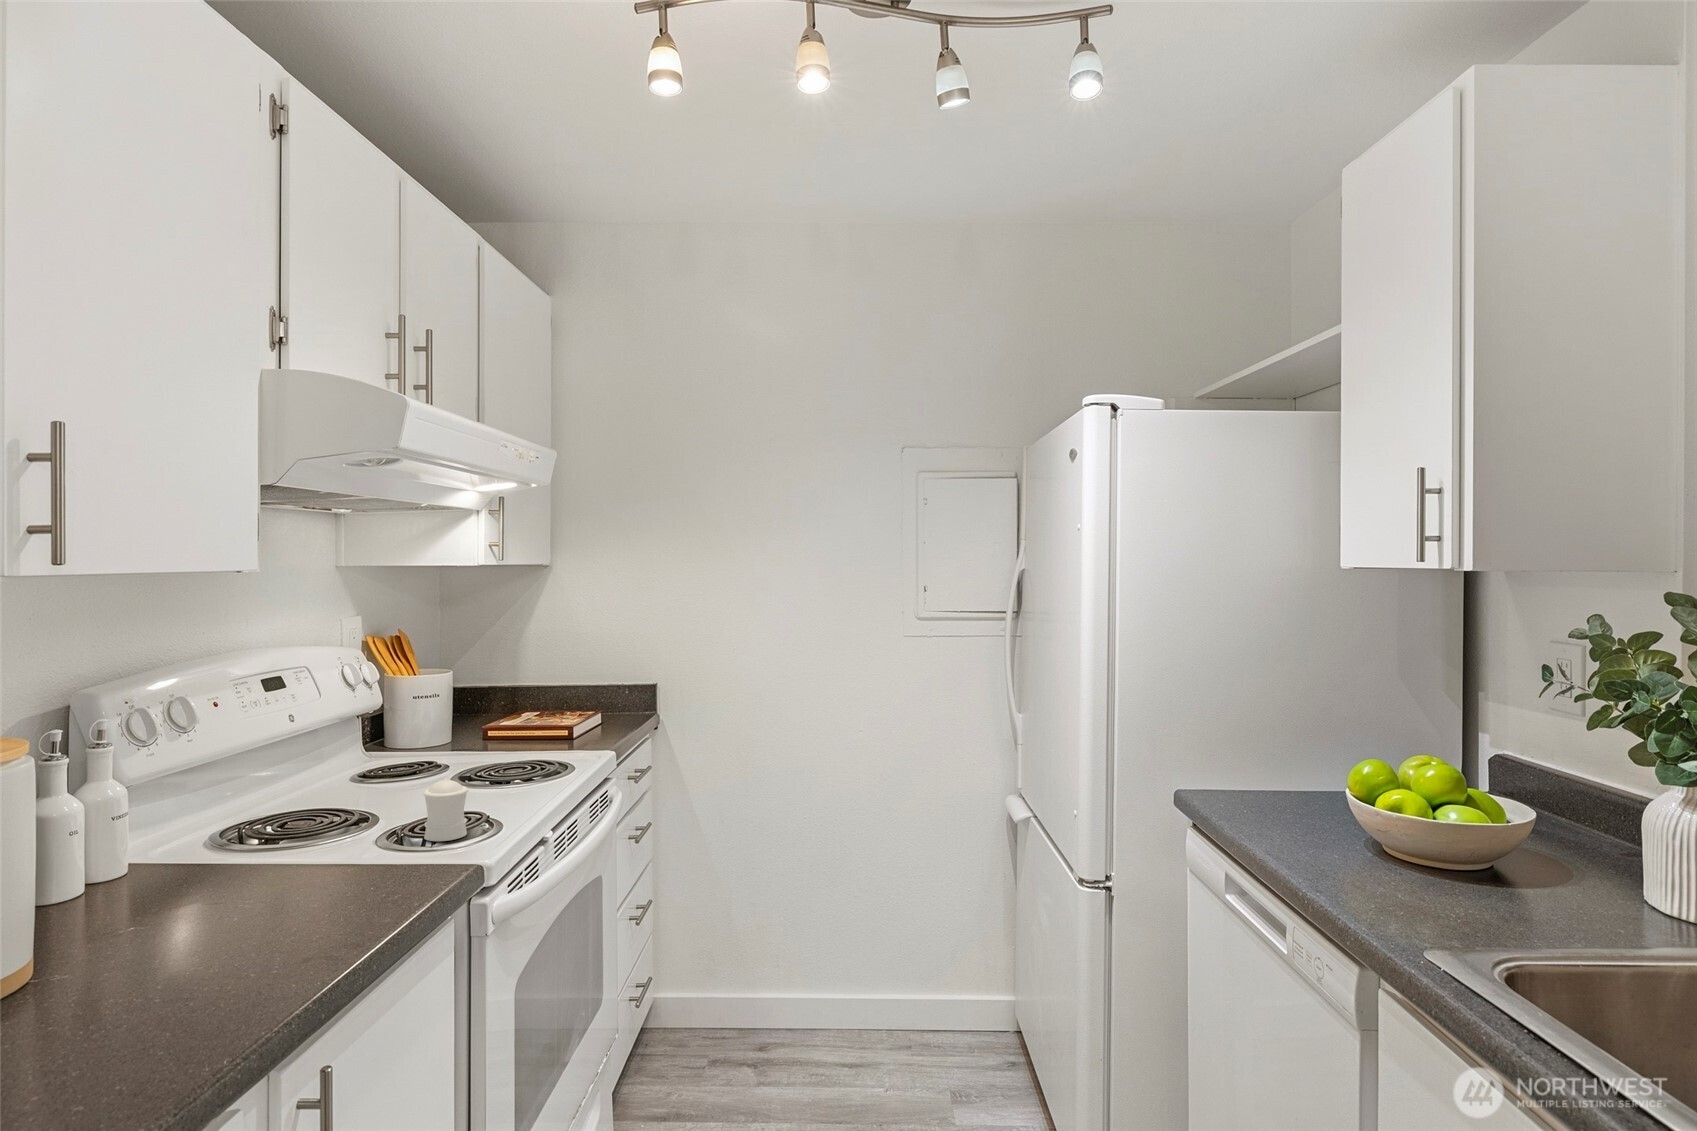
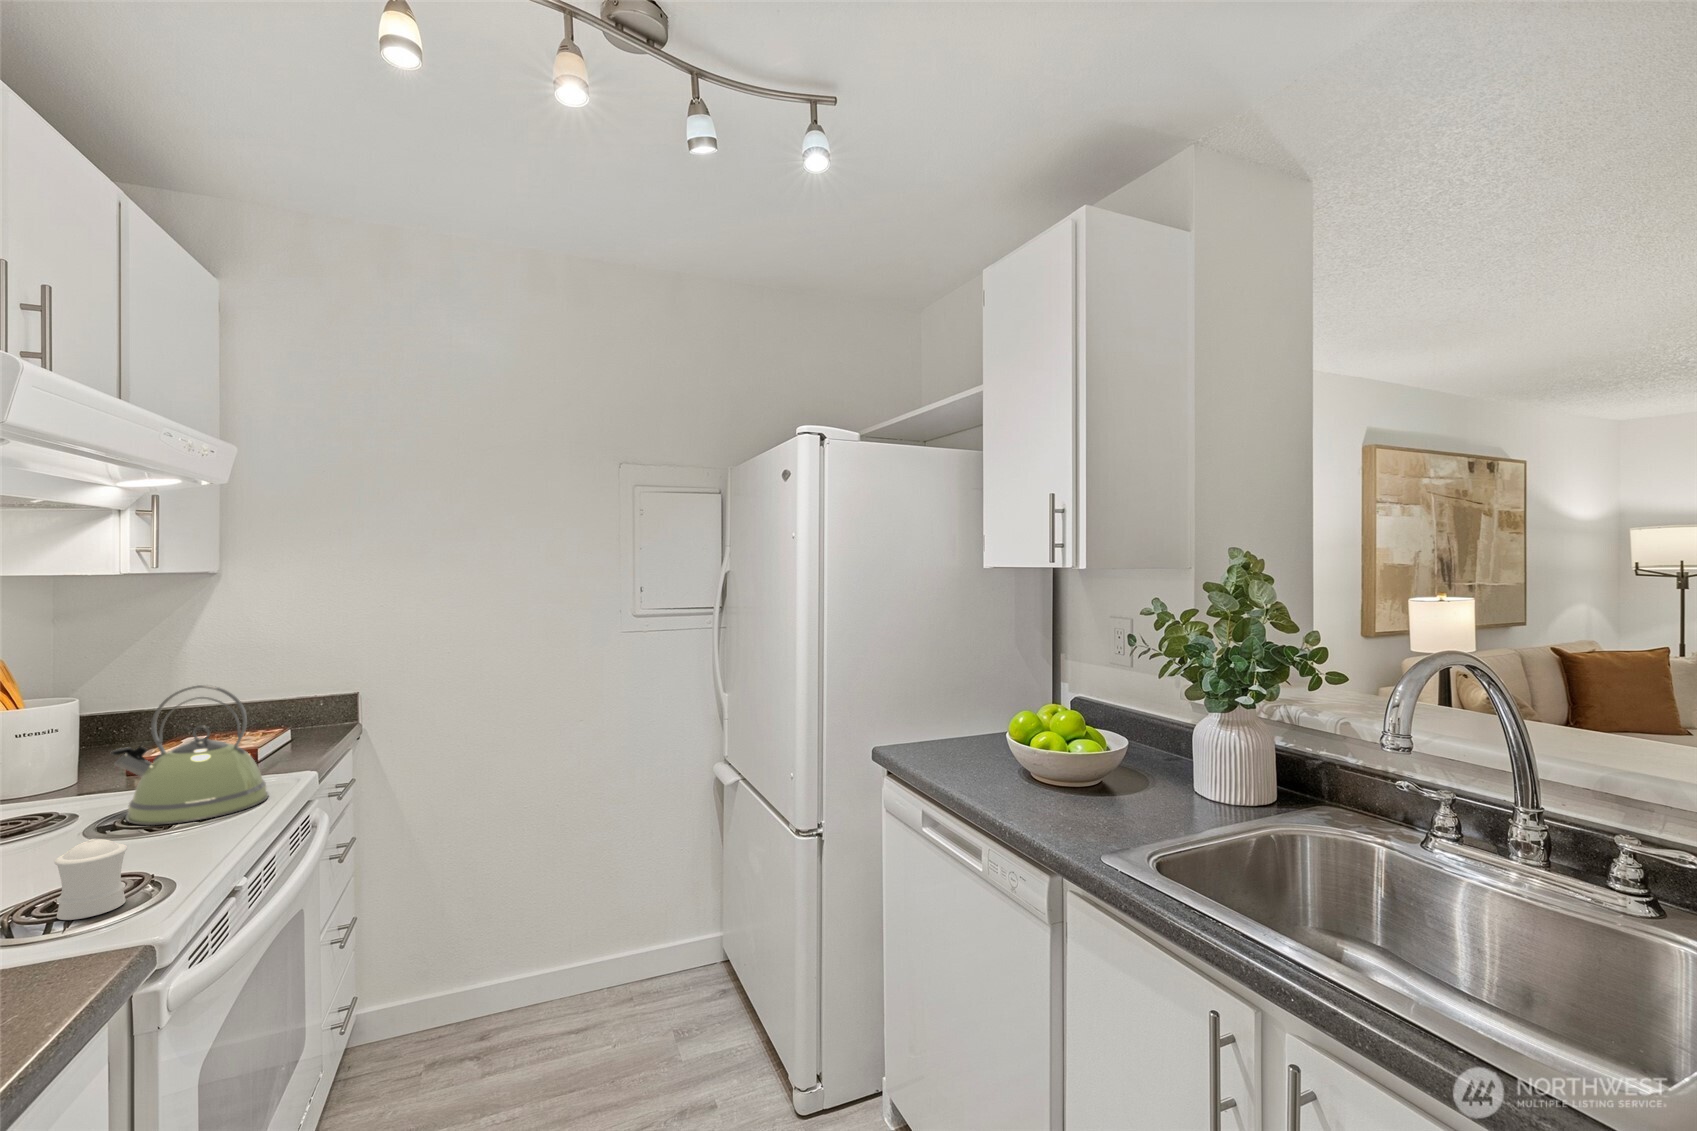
kettle: none [468,664,576,781] -> present [111,685,269,825]

